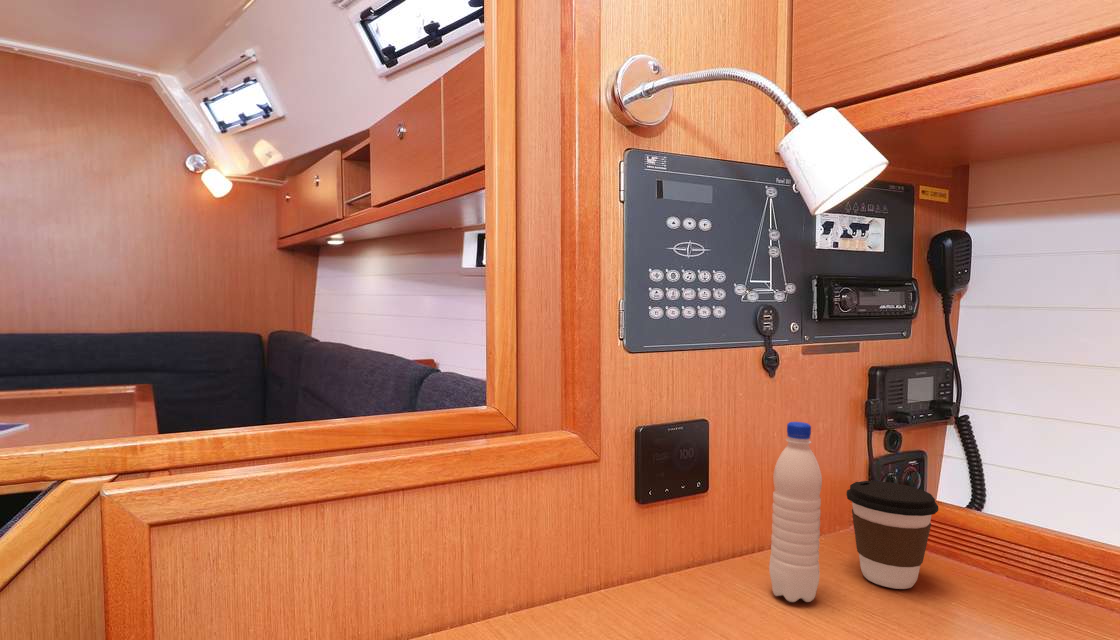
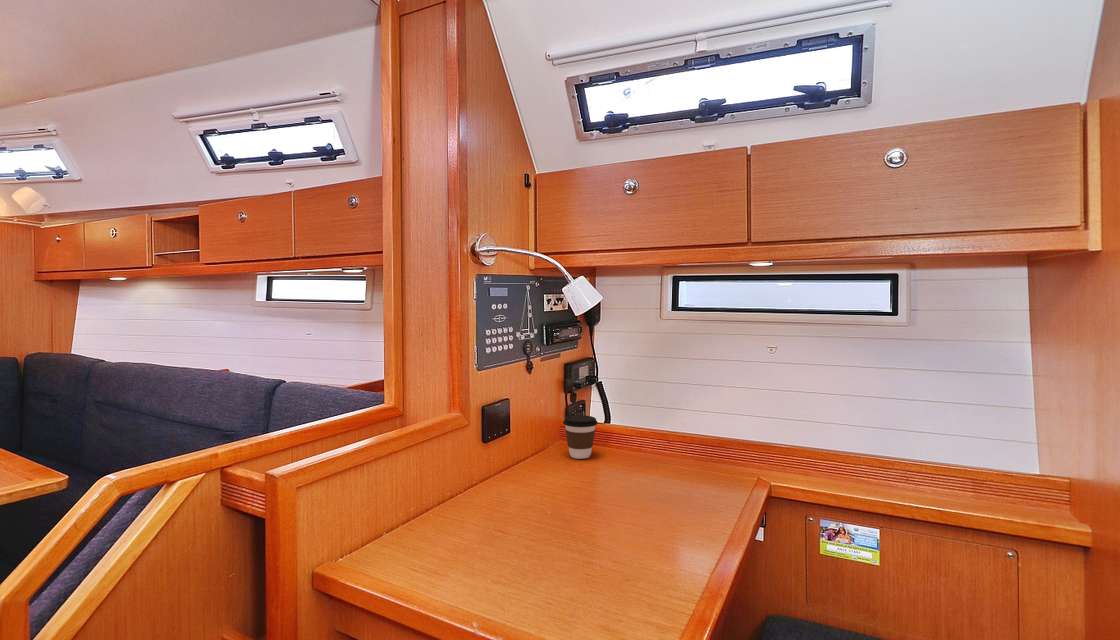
water bottle: present [769,422,822,602] -> none [538,394,559,471]

